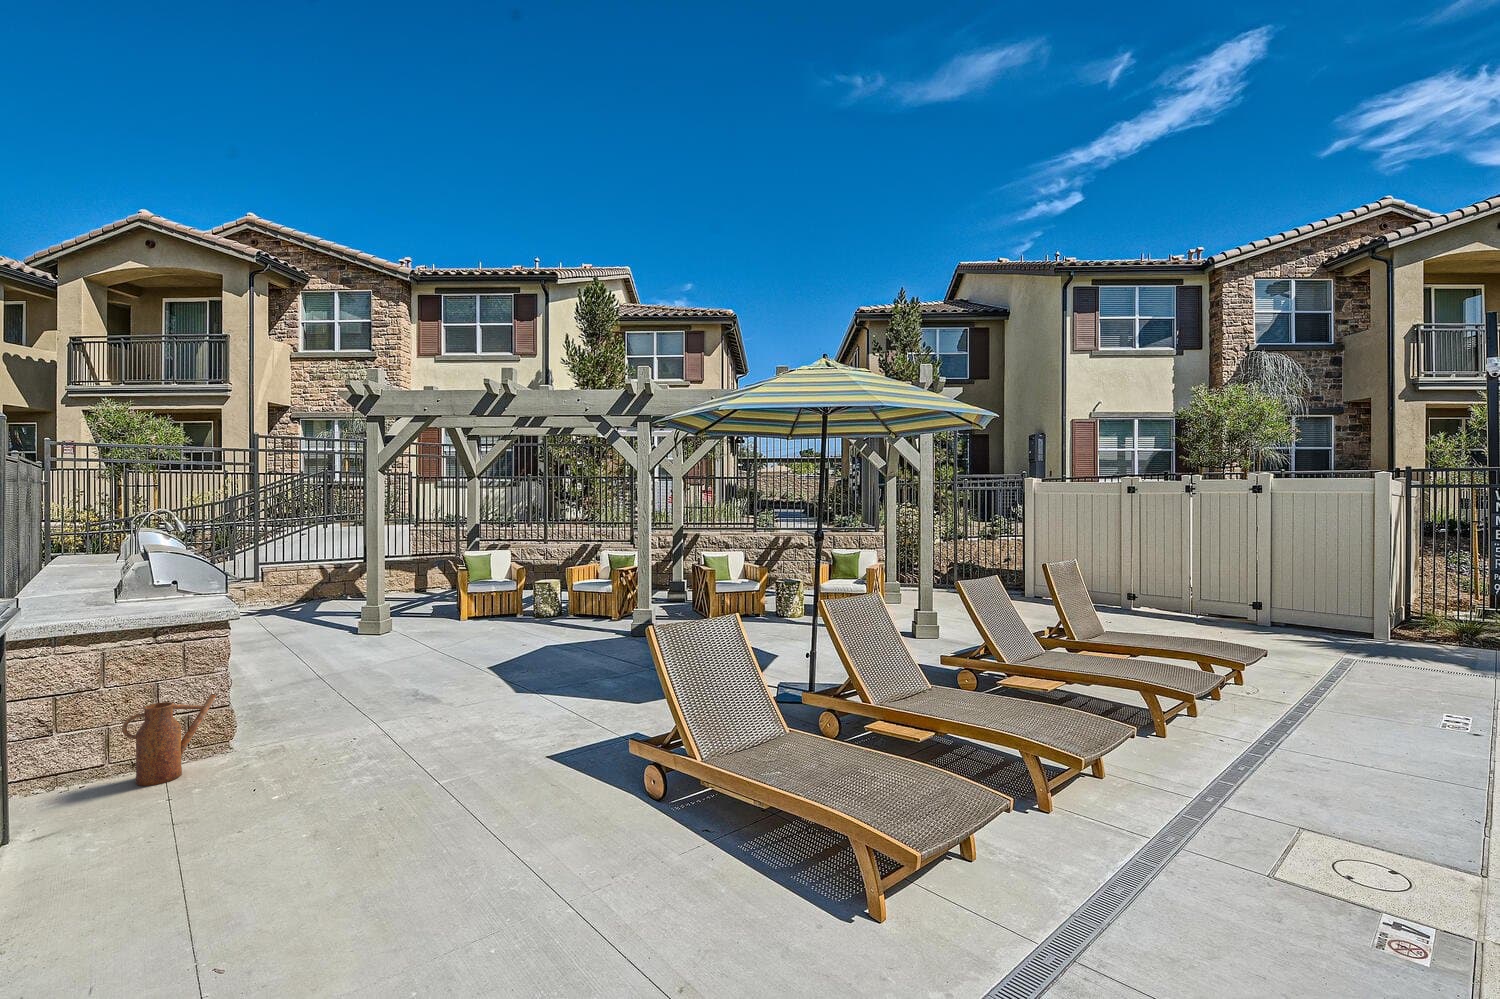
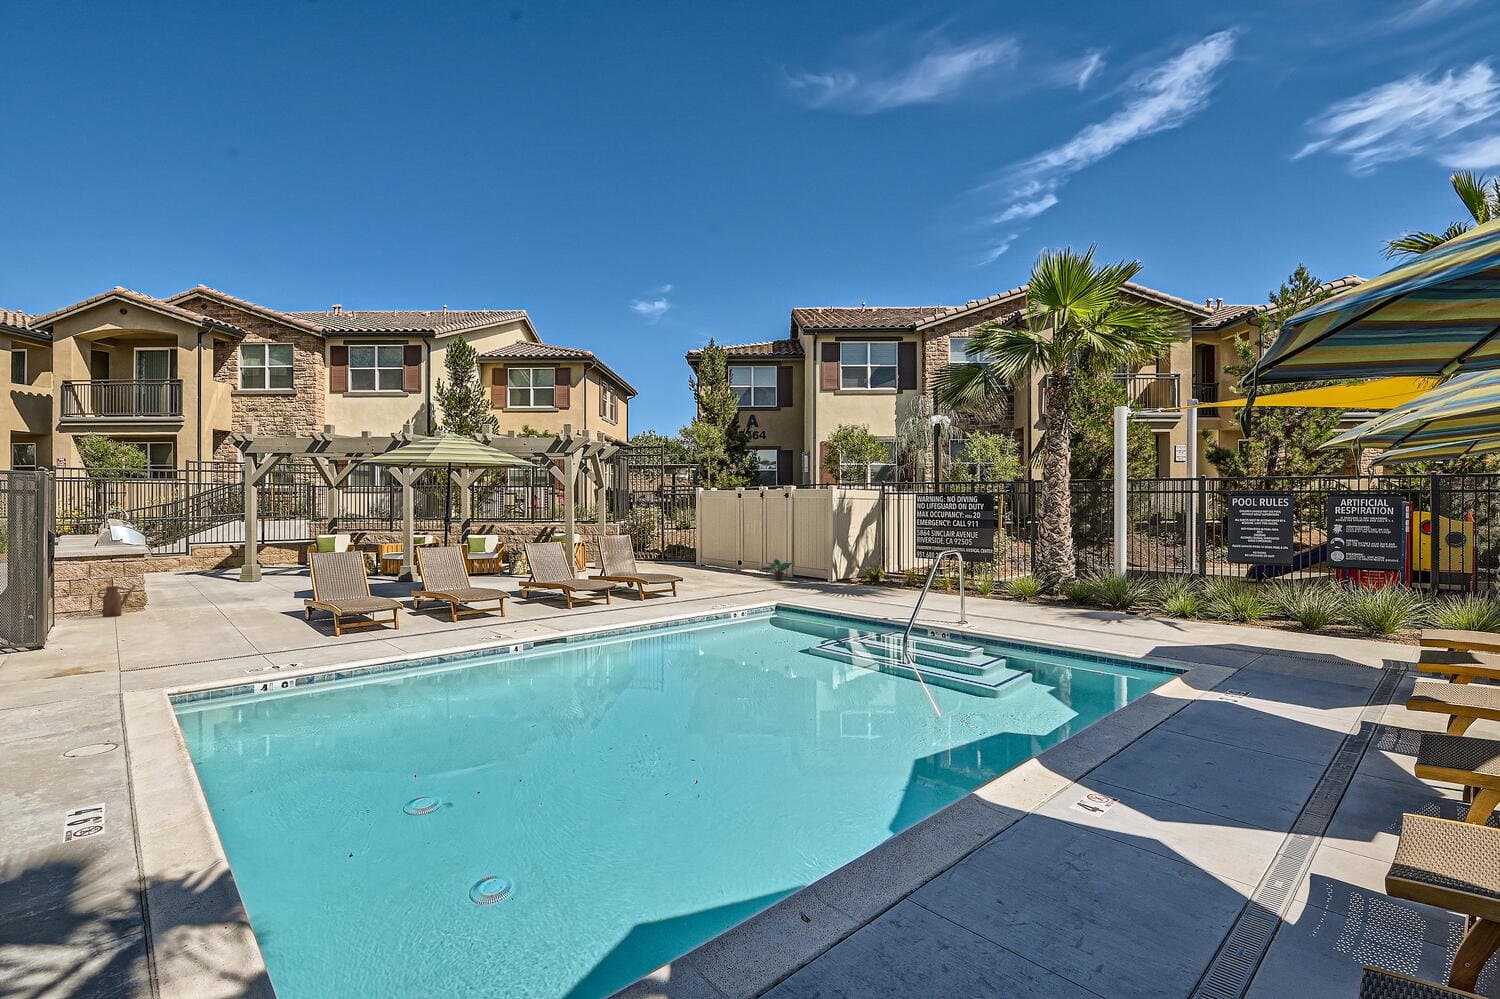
potted plant: none [1207,589,1271,626] -> present [762,559,792,581]

